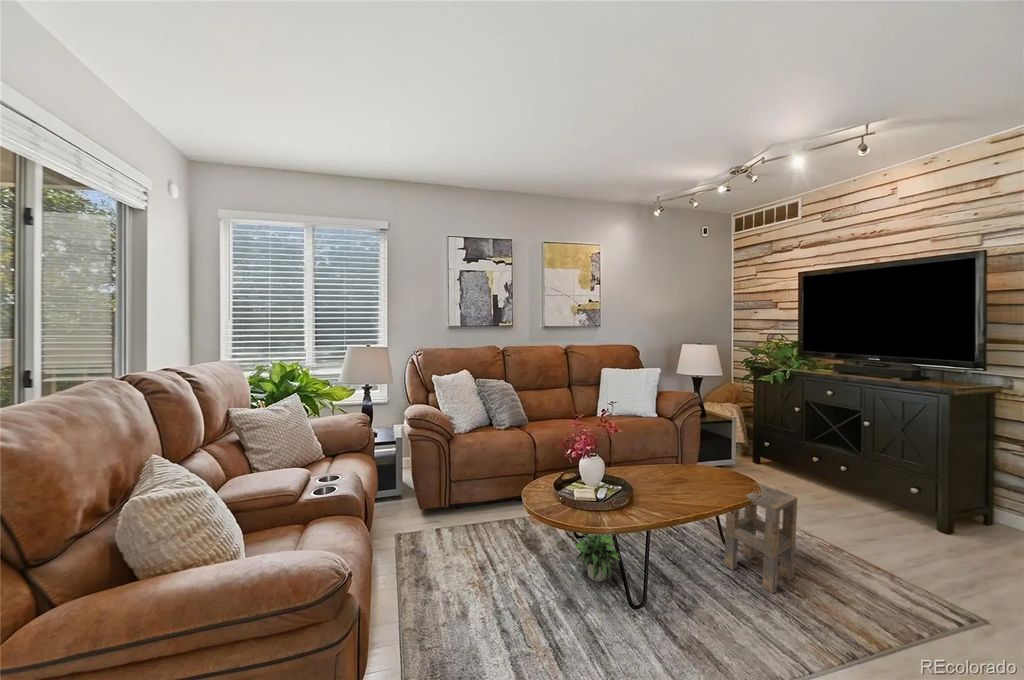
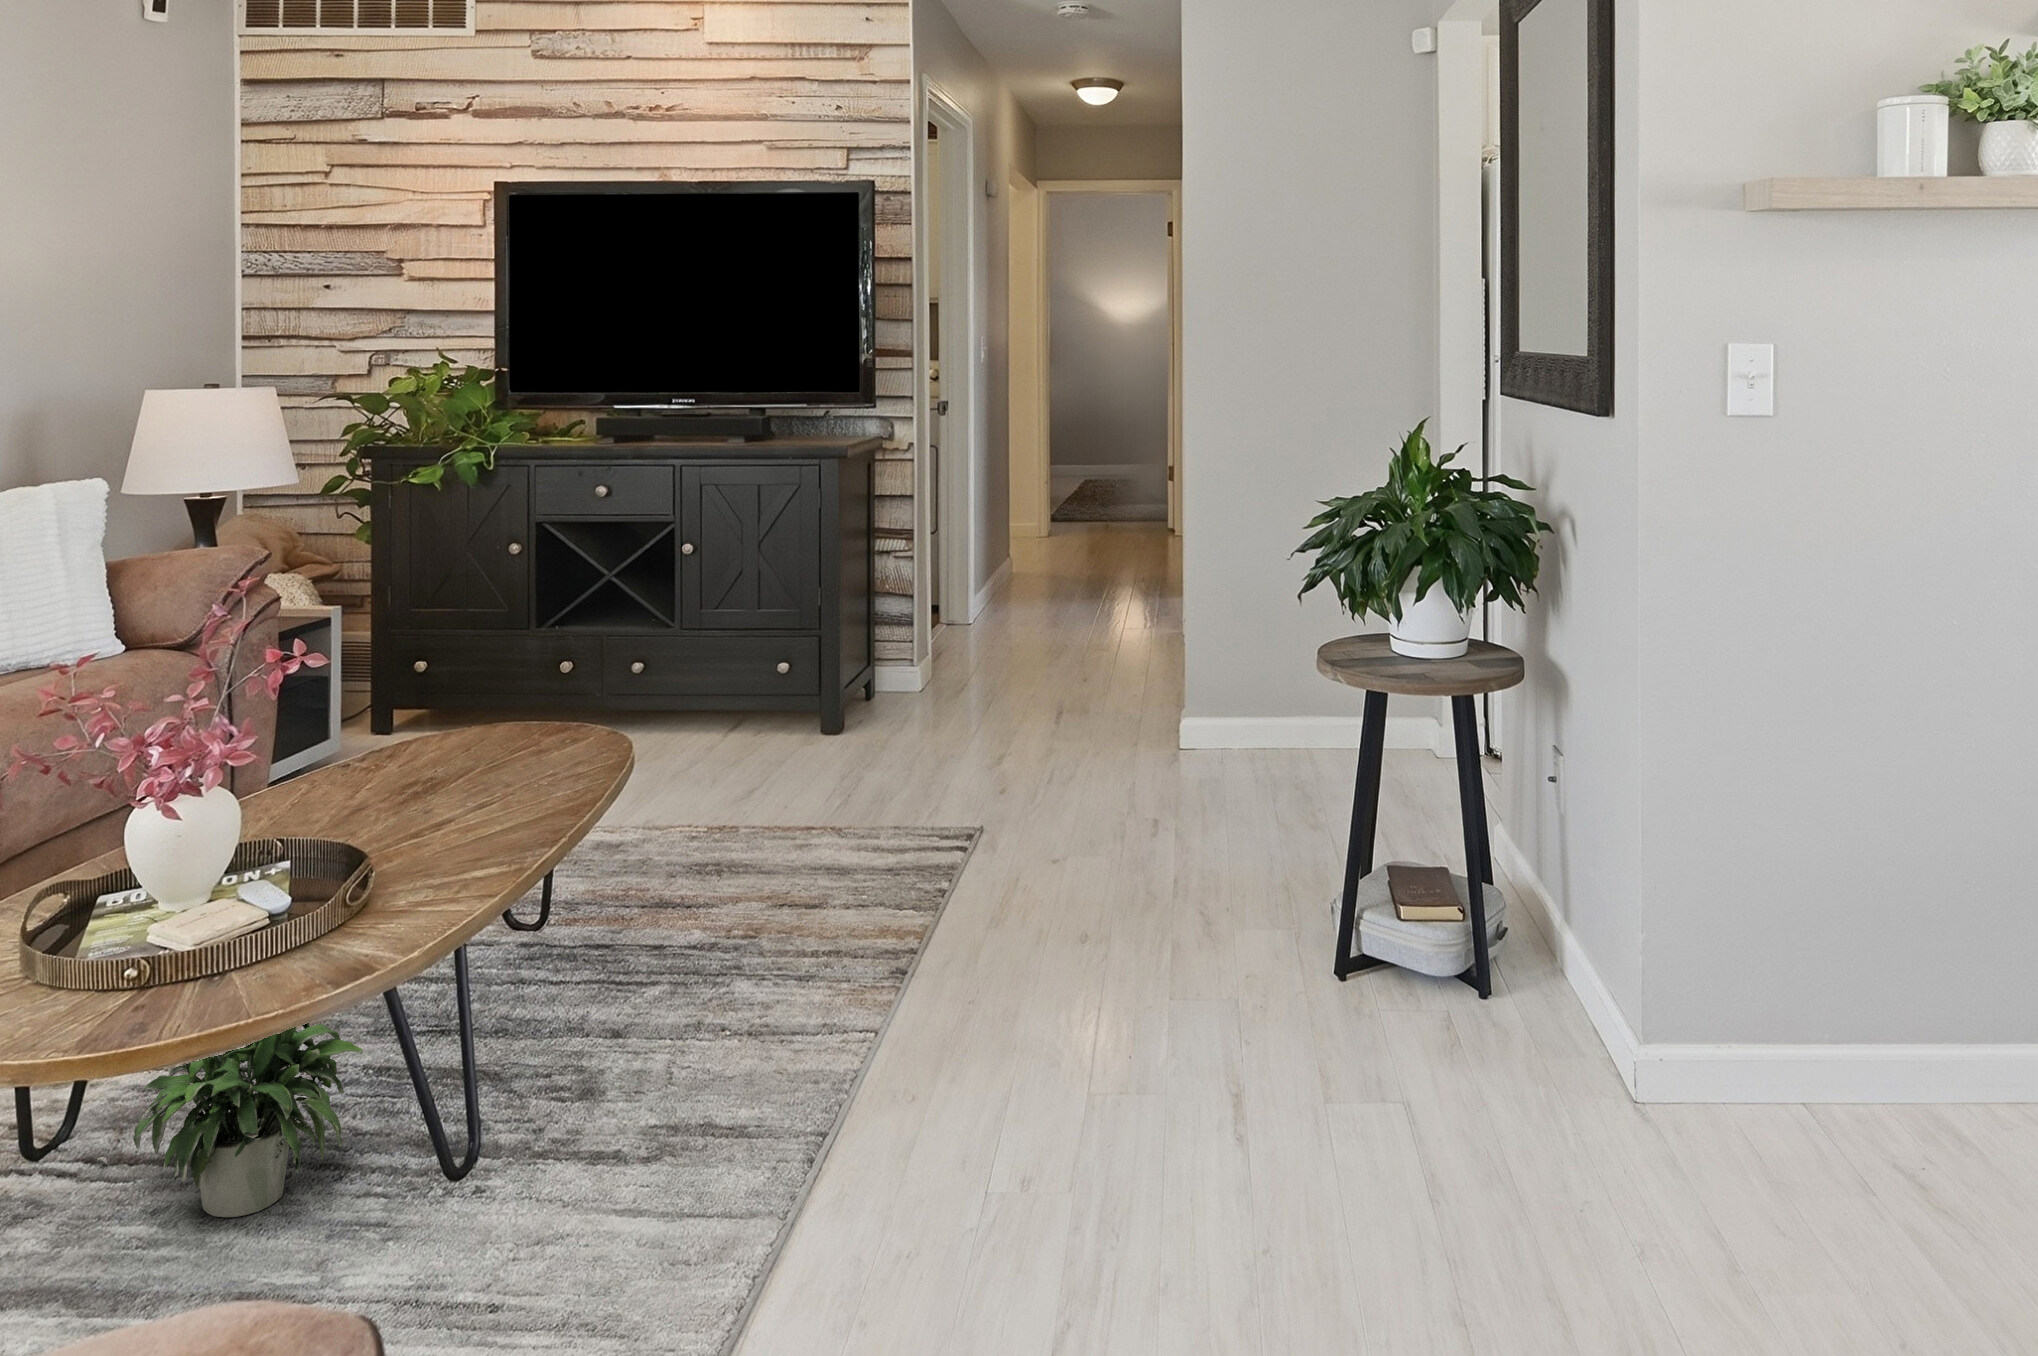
side table: present [724,482,797,594] -> none [555,670,706,972]

